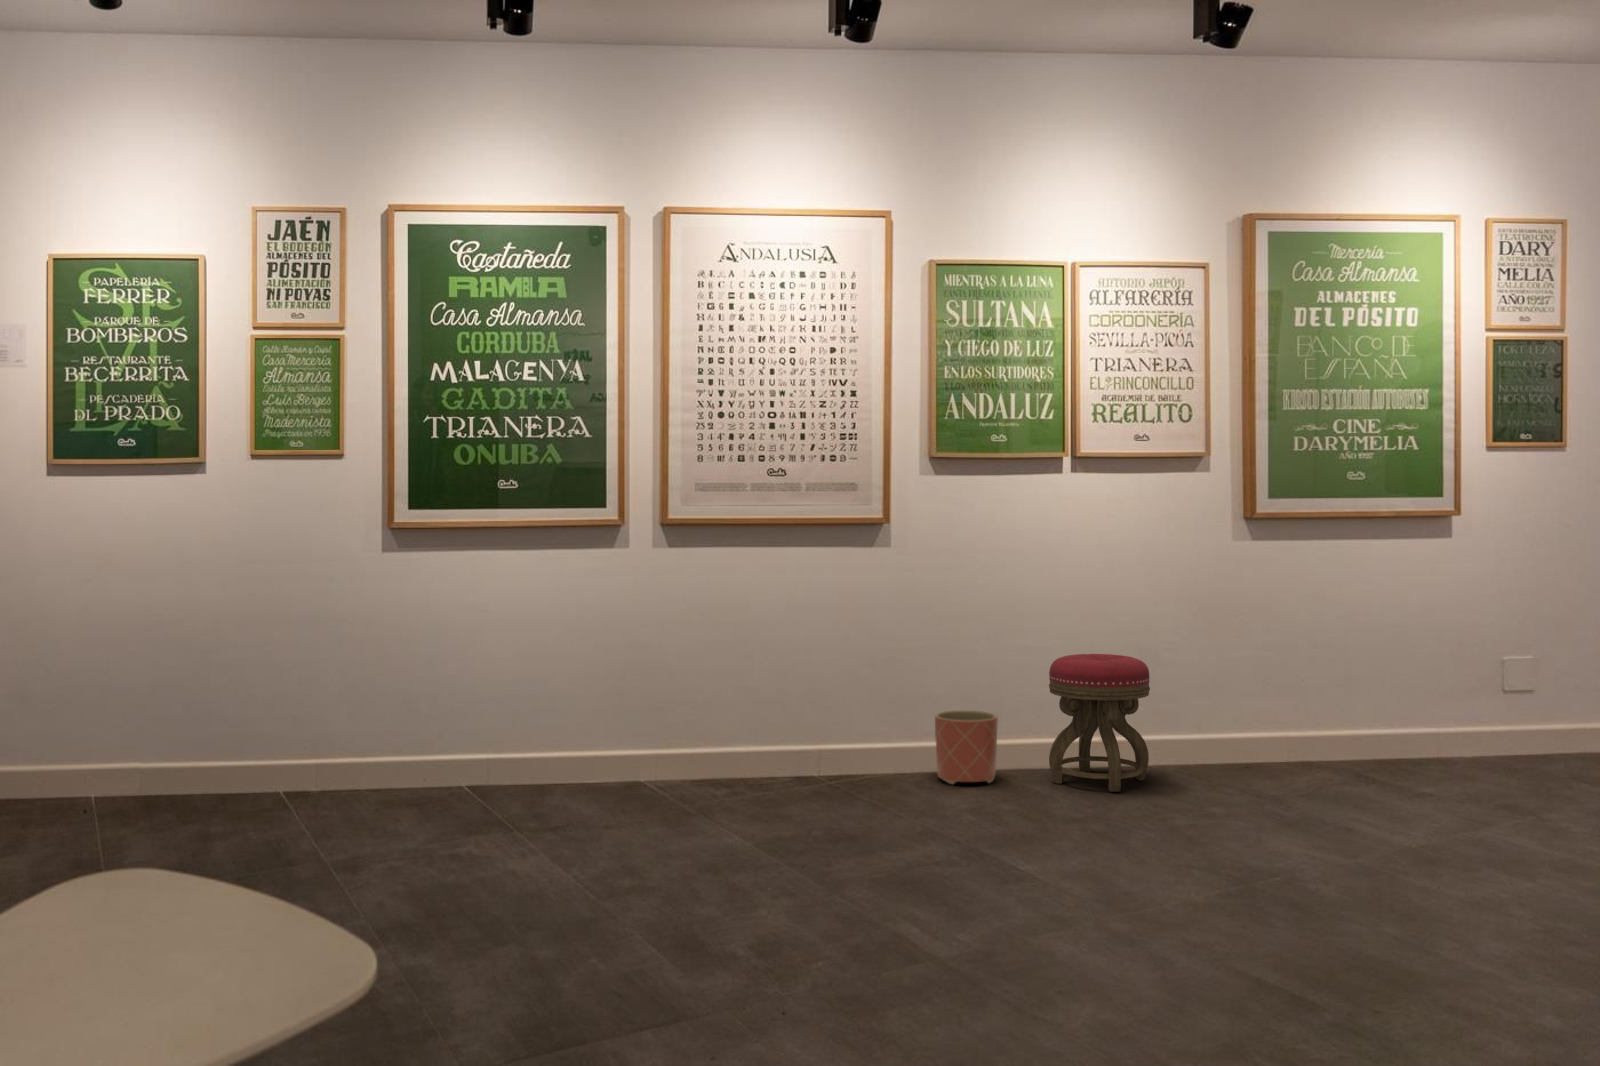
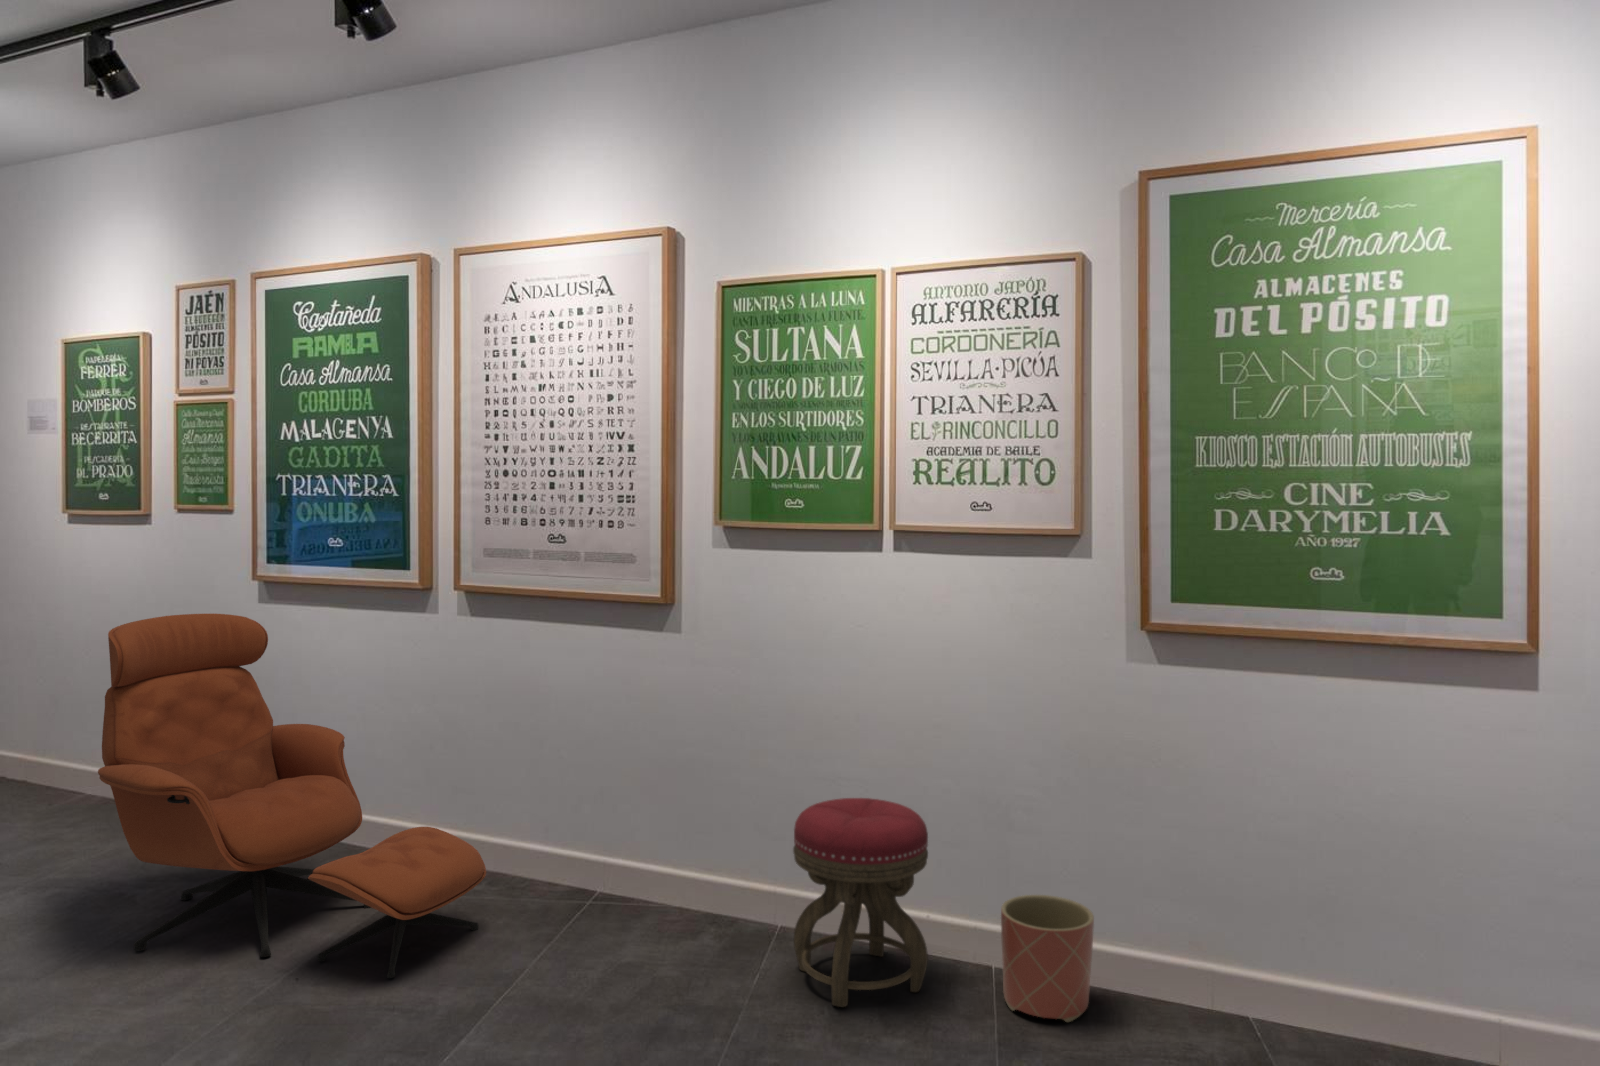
lounge chair: none [460,548,814,854] -> present [98,614,486,978]
planter: present [935,710,998,784] -> present [1001,895,1094,1022]

